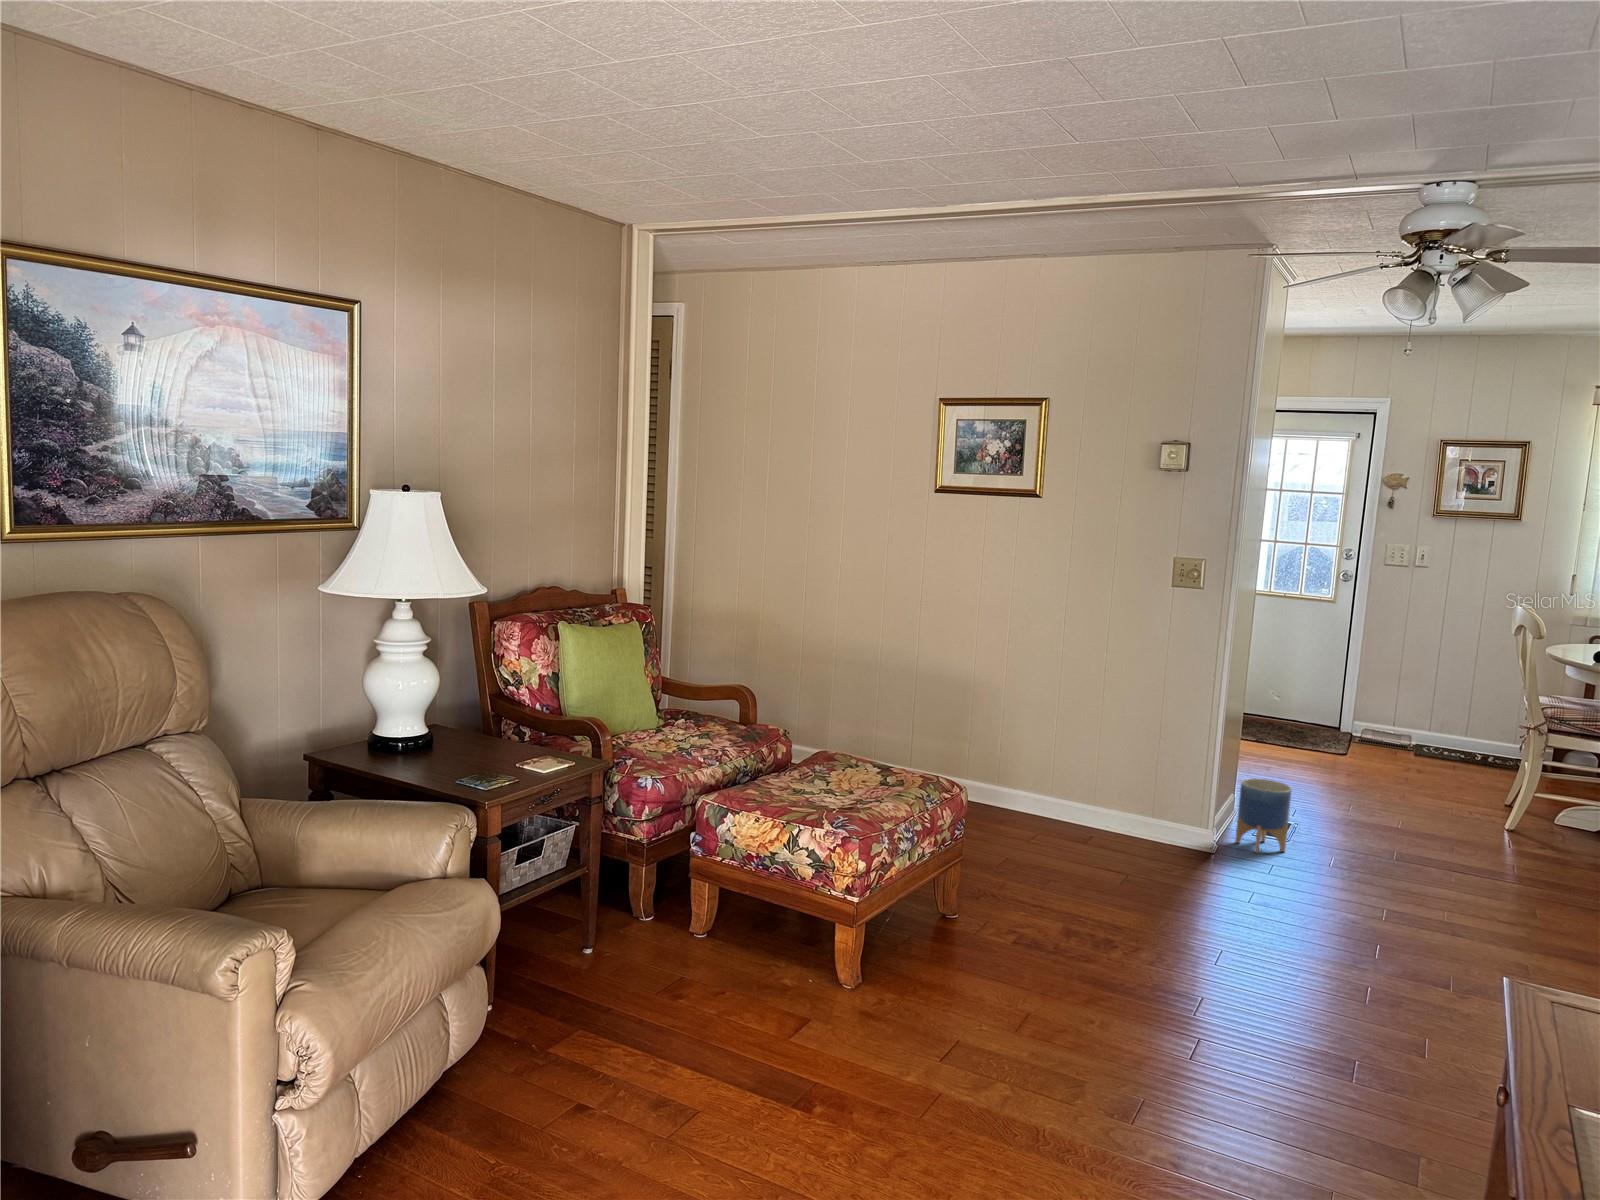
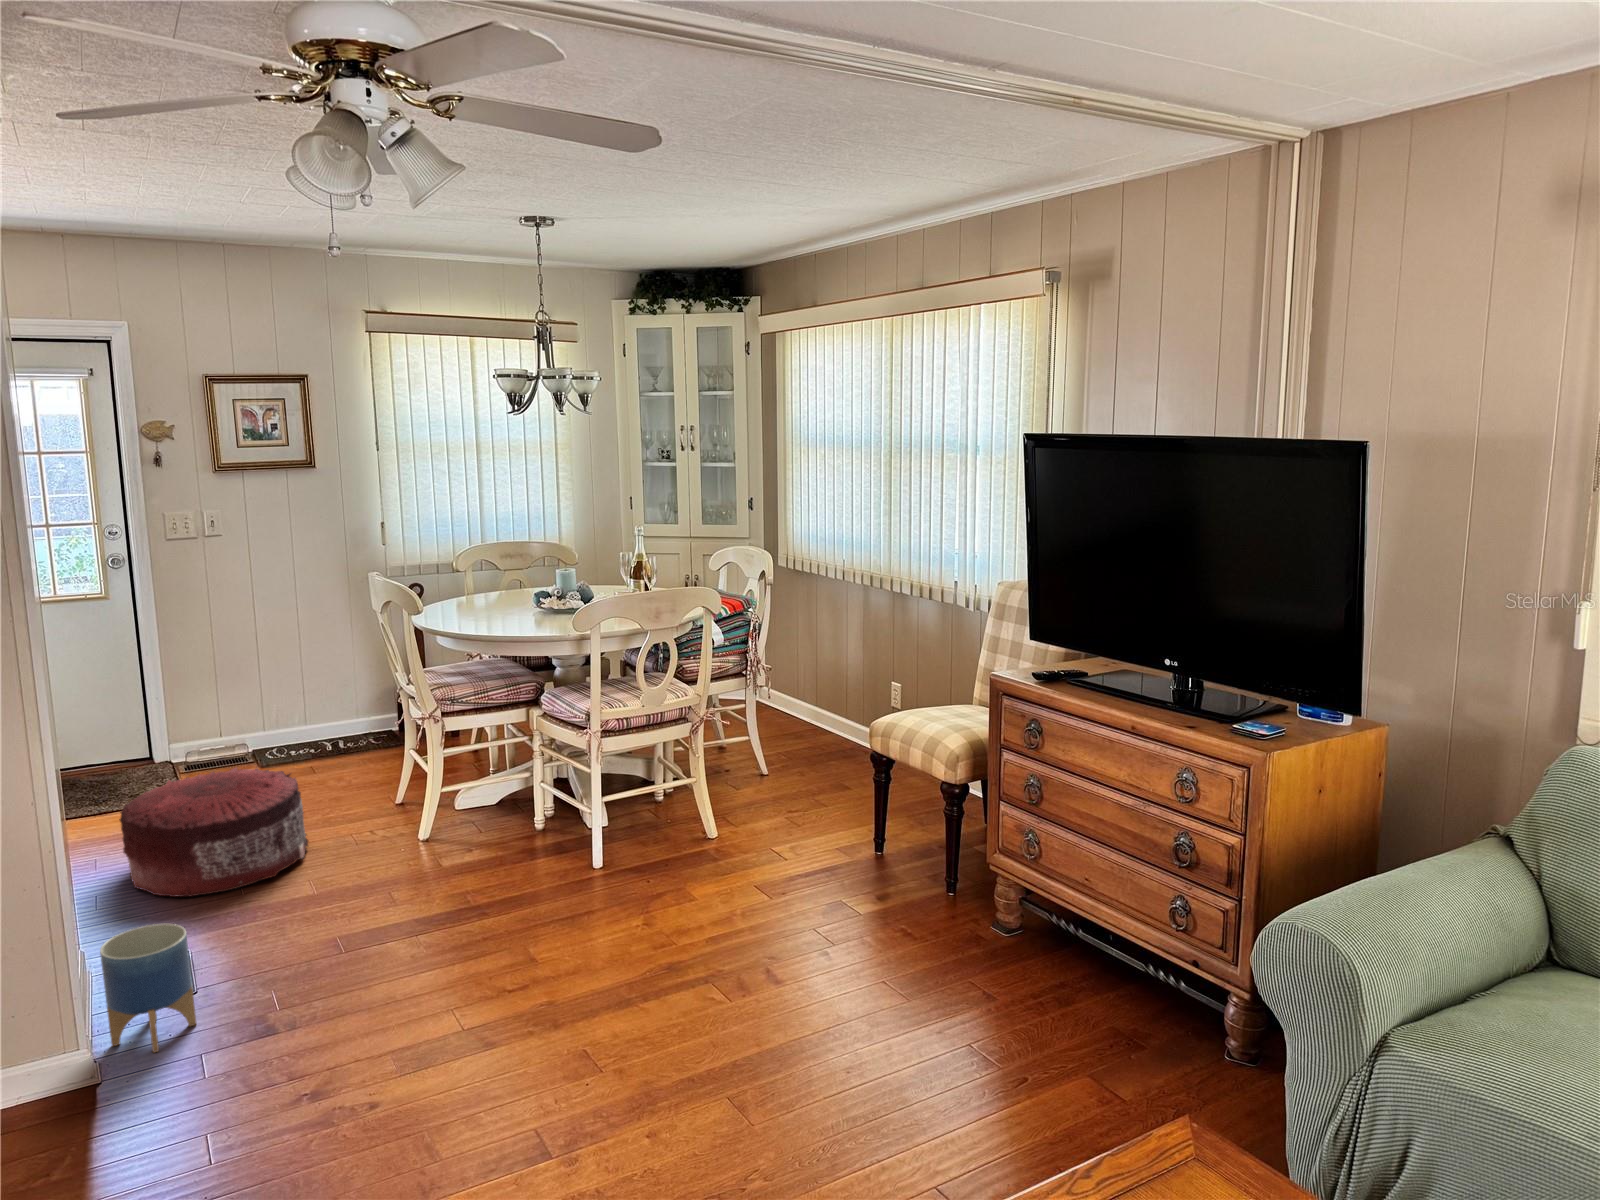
pouf: none [1286,725,1419,809] -> present [119,767,308,897]

